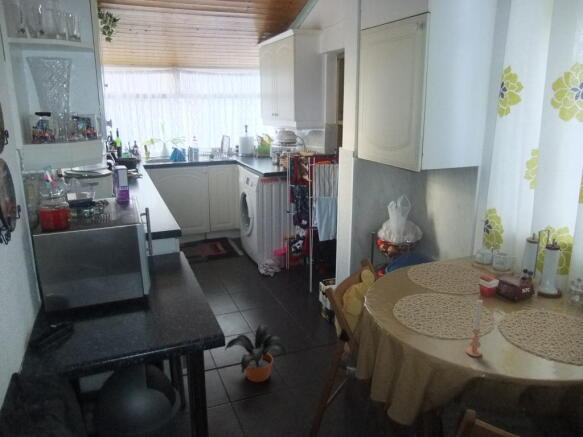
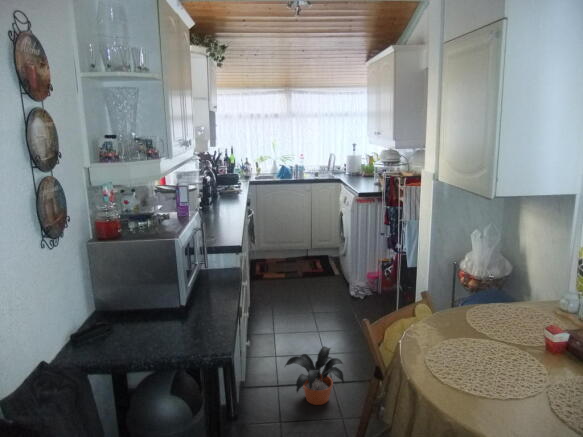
candle: present [466,300,482,356] -> none [484,347,502,412]

